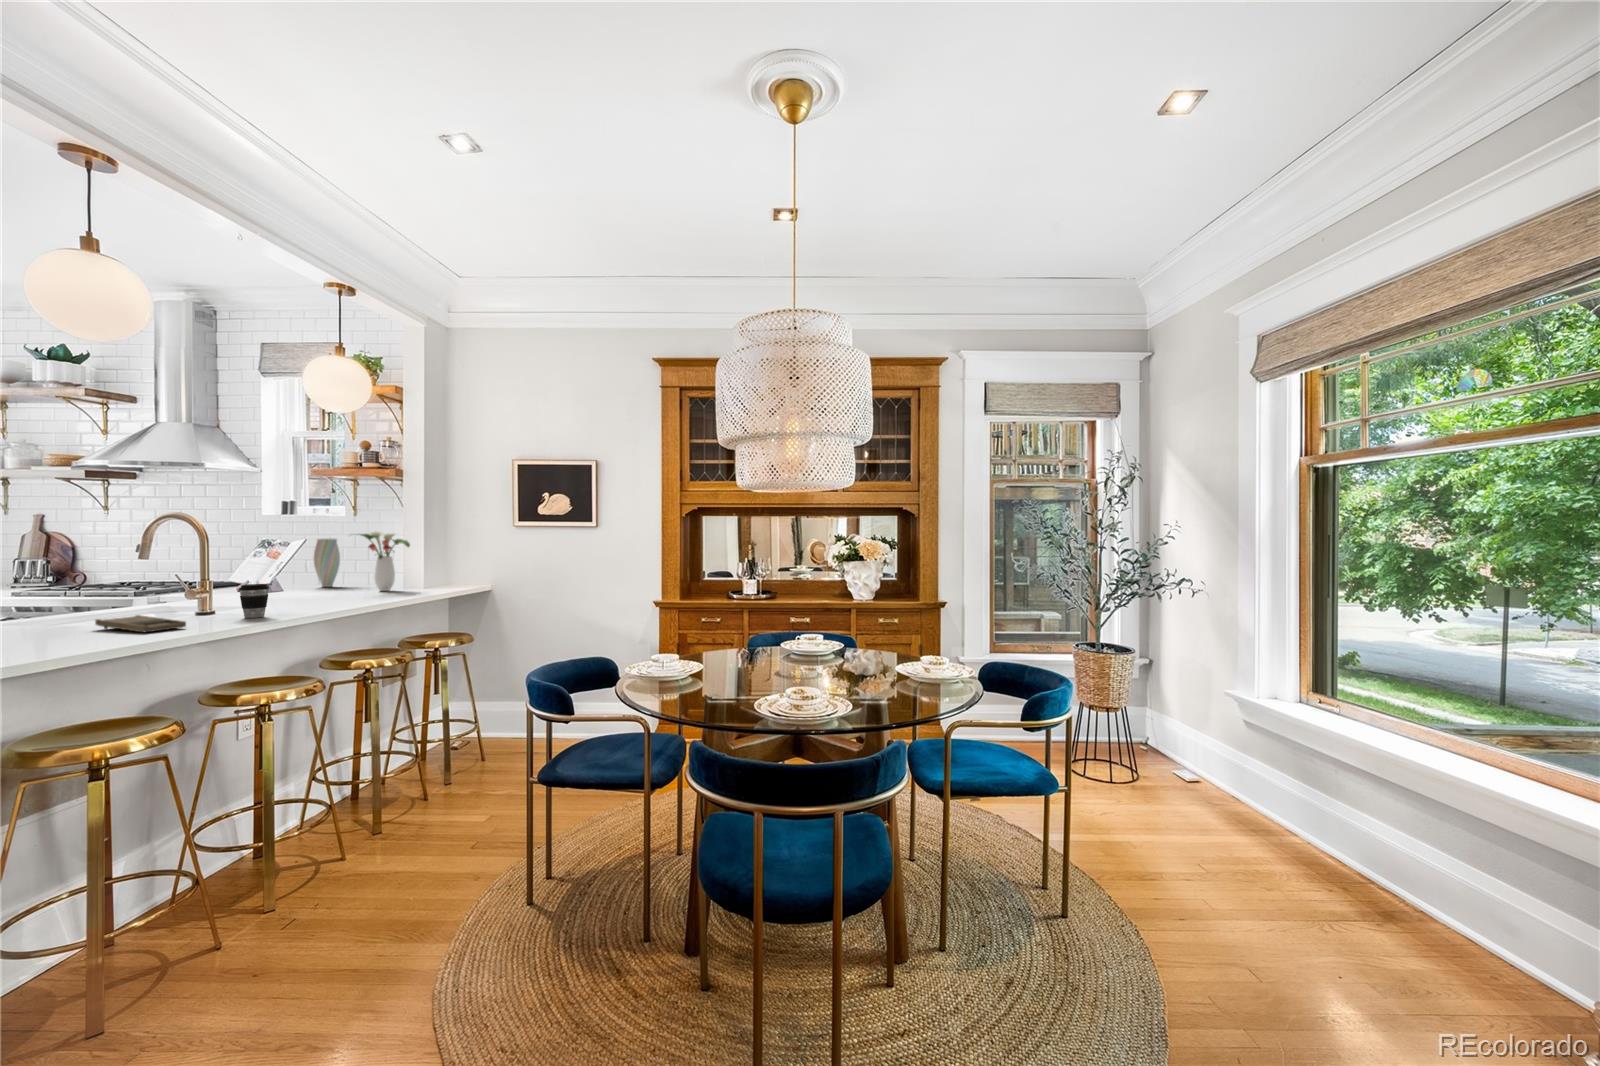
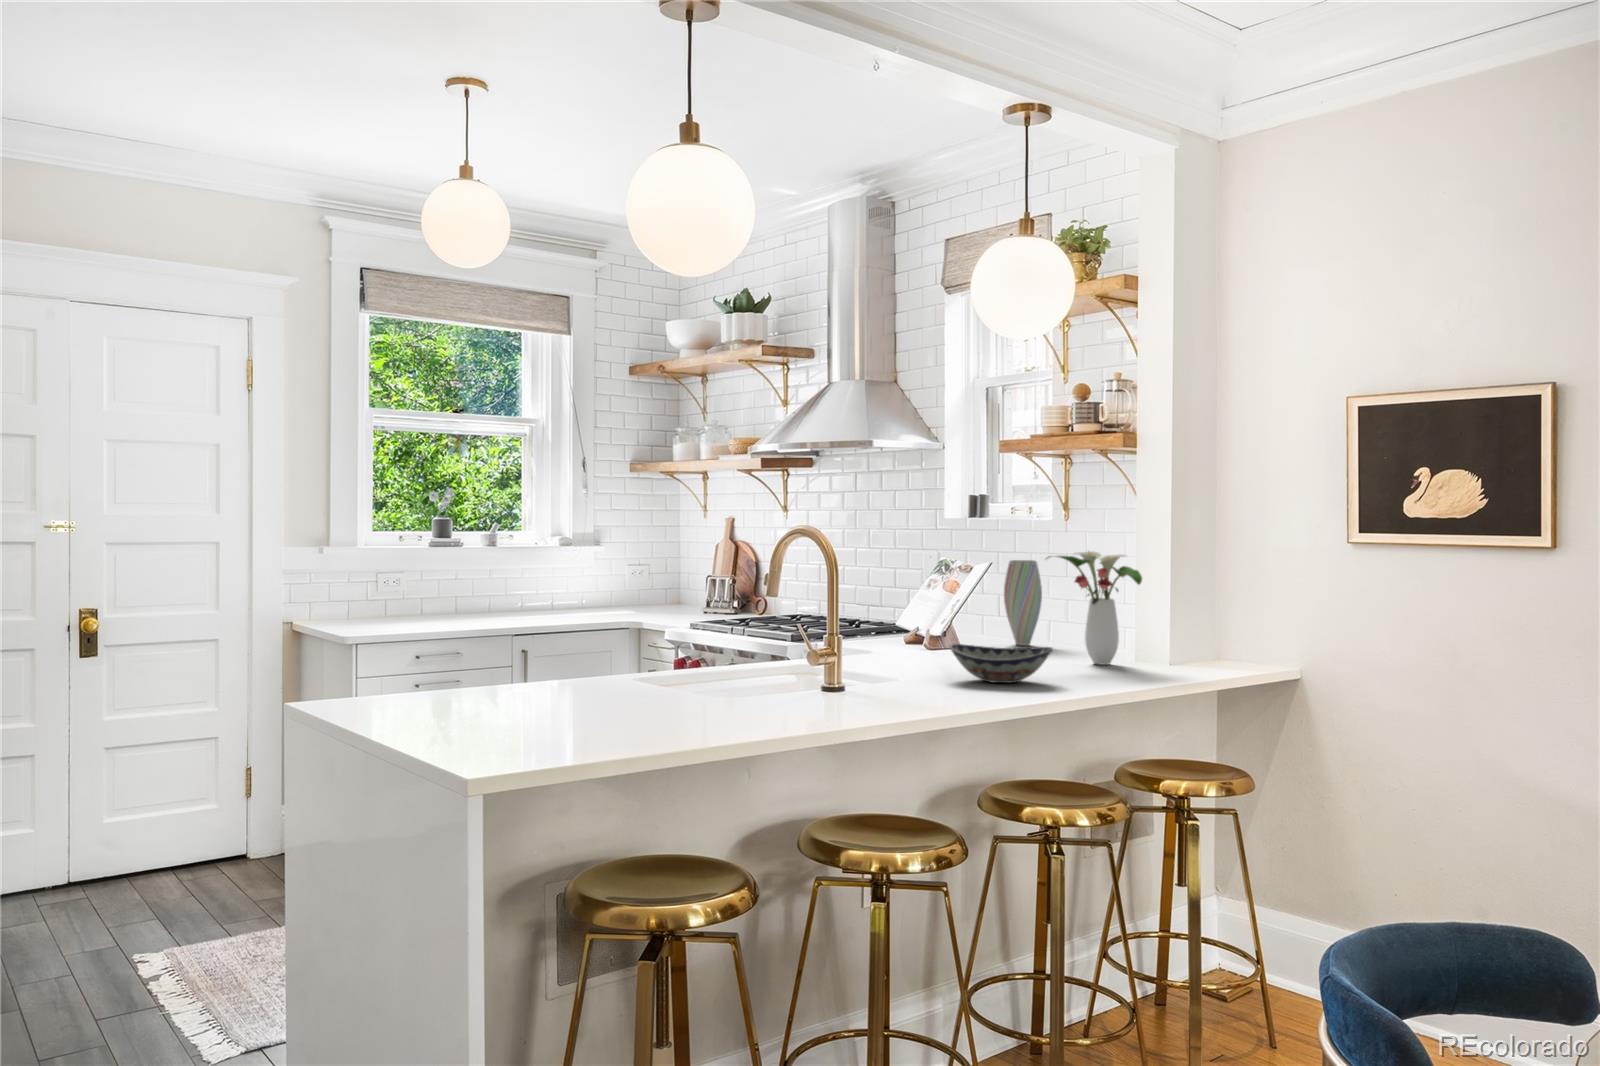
decorative bowl: none [290,581,361,603] -> present [950,644,1053,683]
coffee cup: present [239,584,269,618] -> none [866,648,905,707]
tray: present [95,615,186,632] -> none [704,686,791,719]

